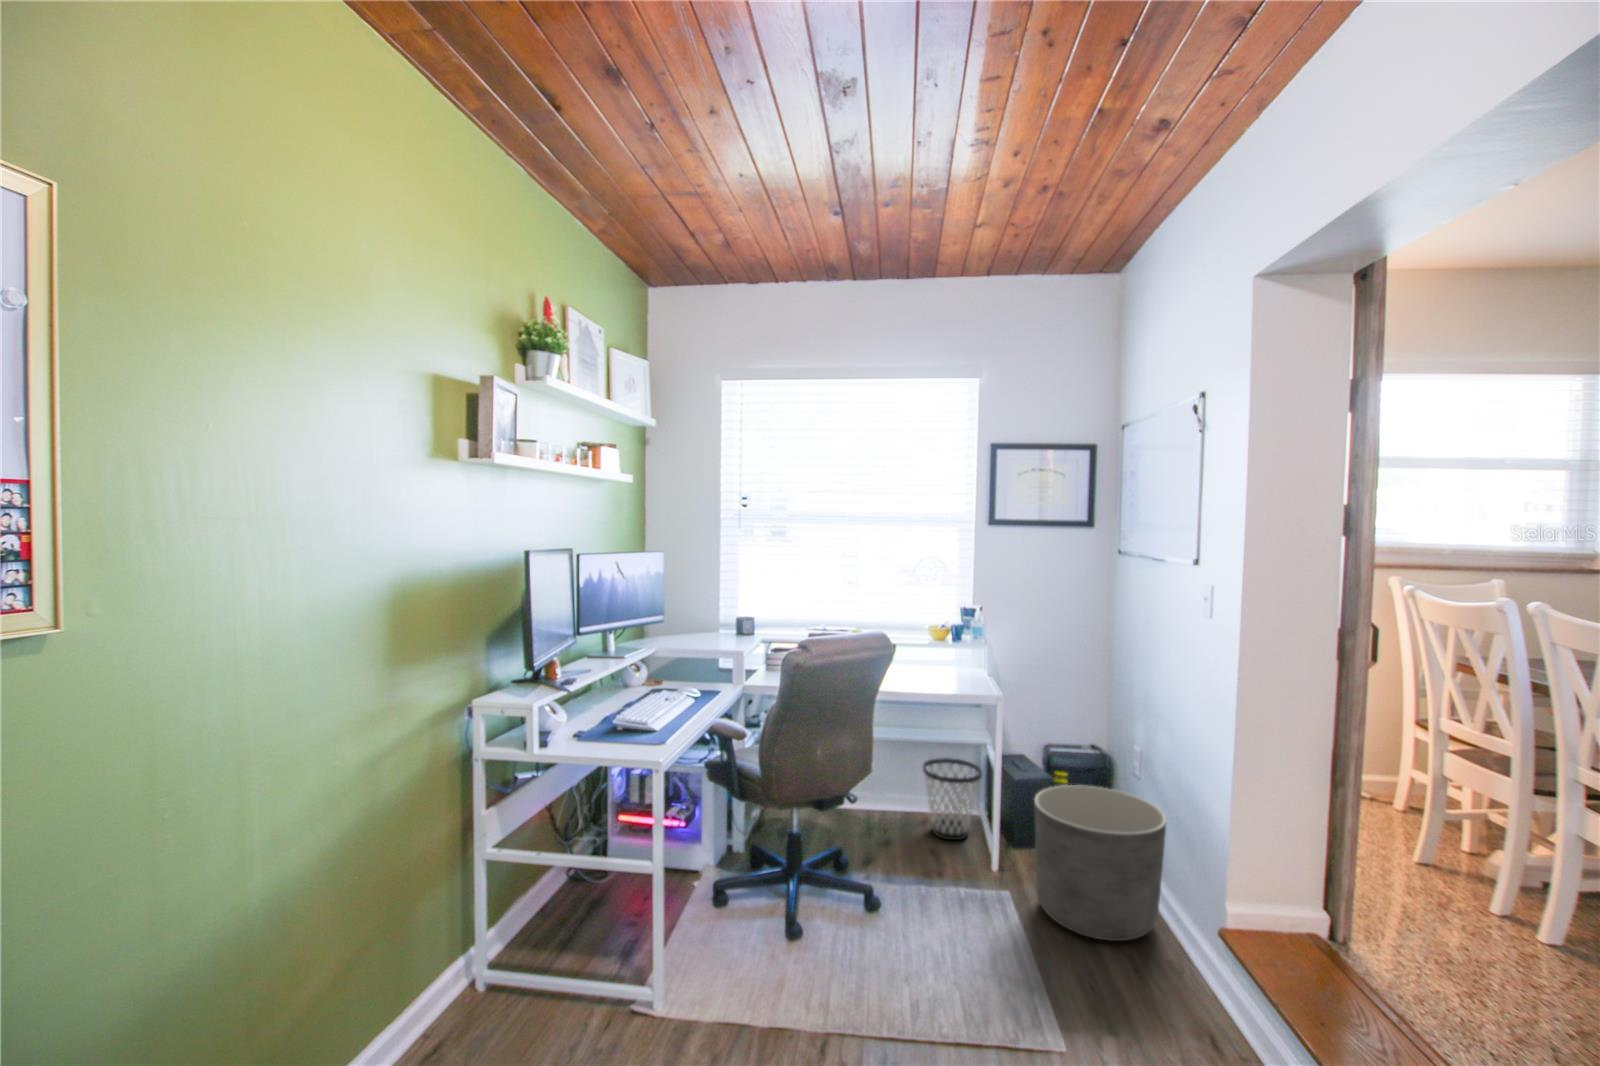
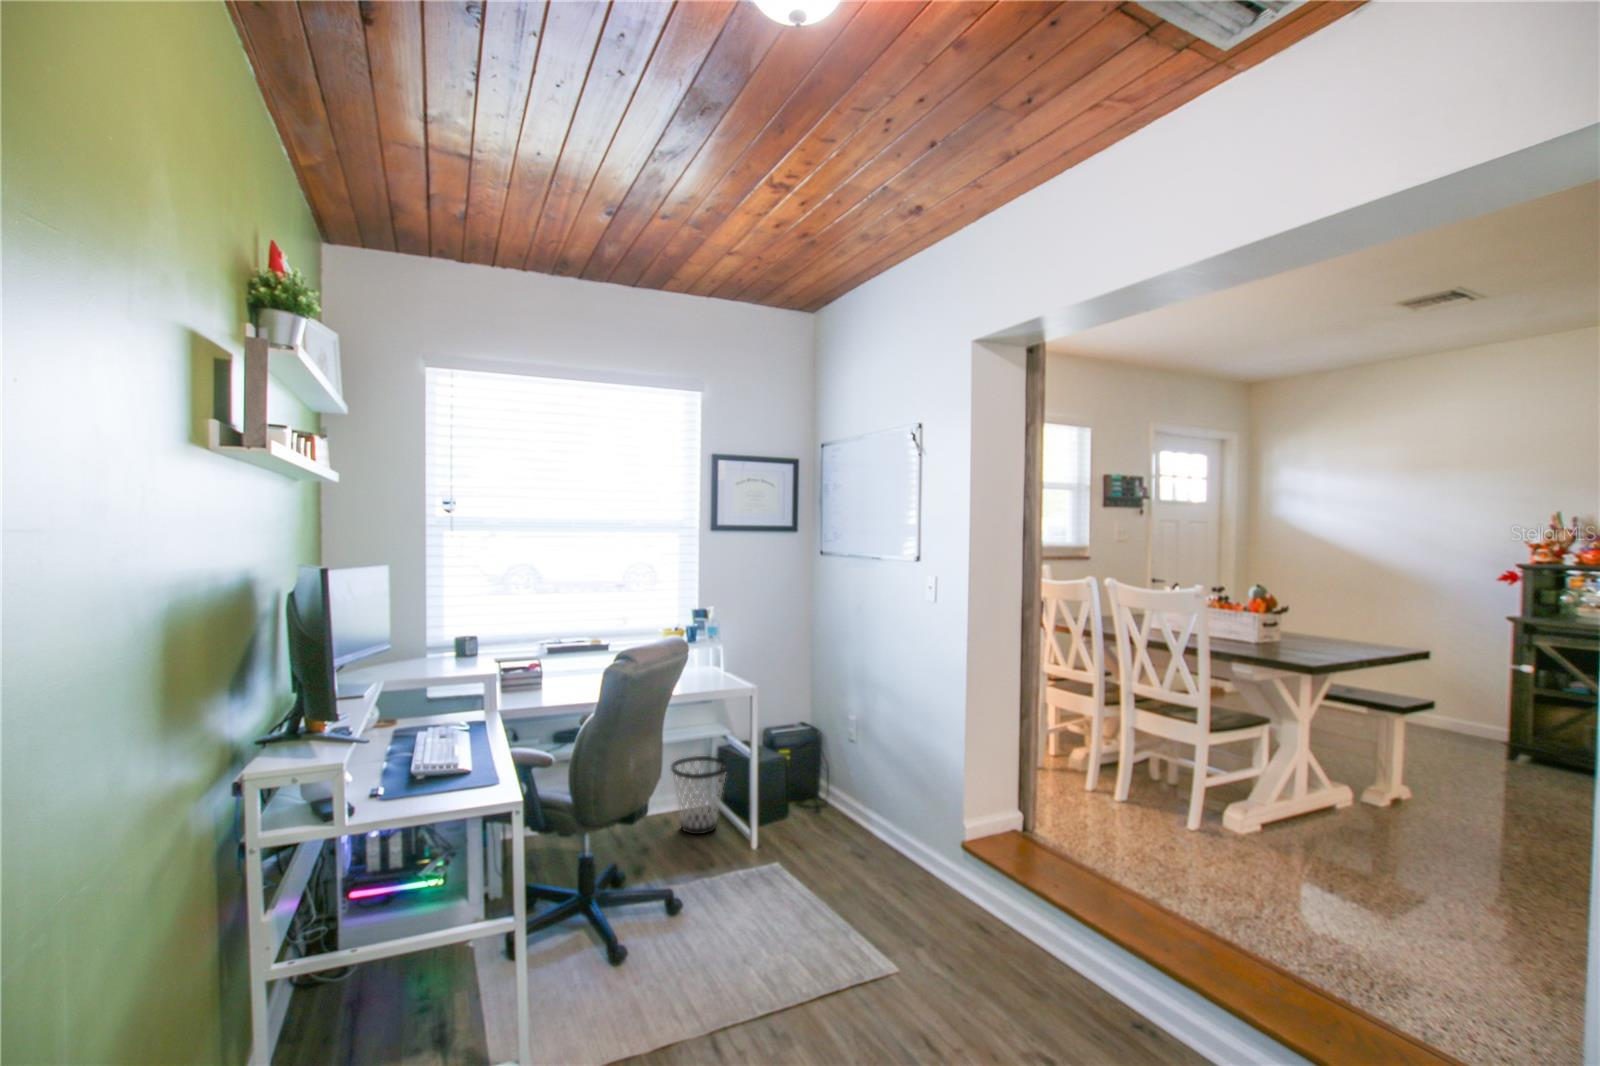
planter: present [1034,785,1167,941] -> none [801,754,905,879]

